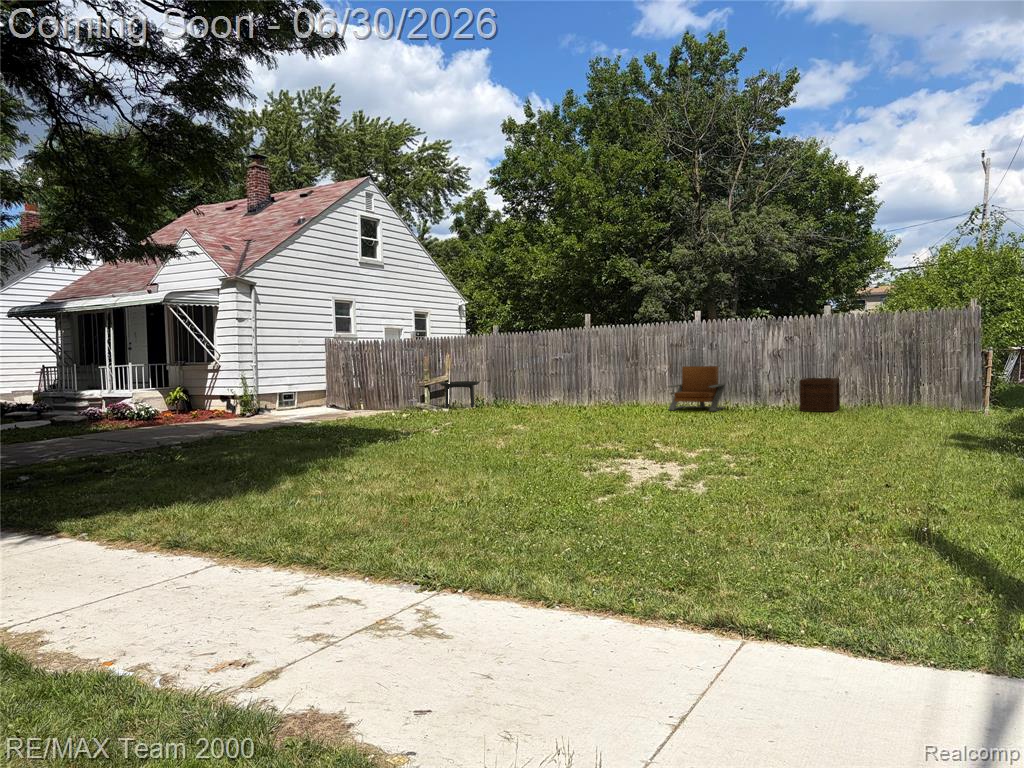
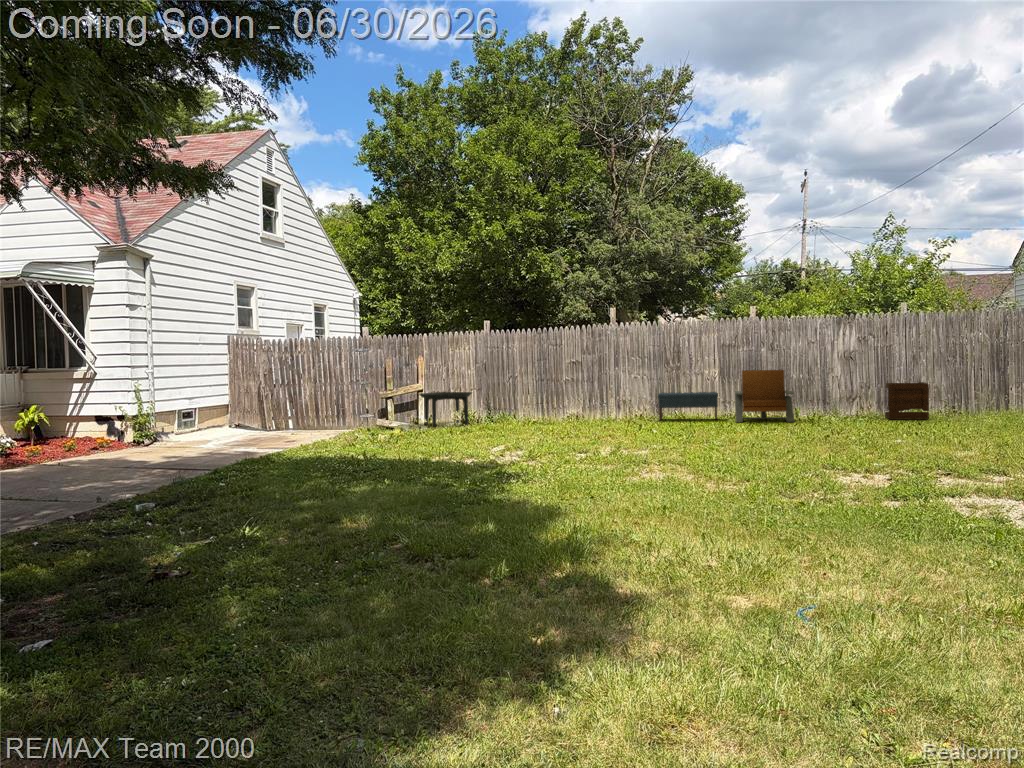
bench: none [615,384,668,408] -> present [658,392,718,420]

